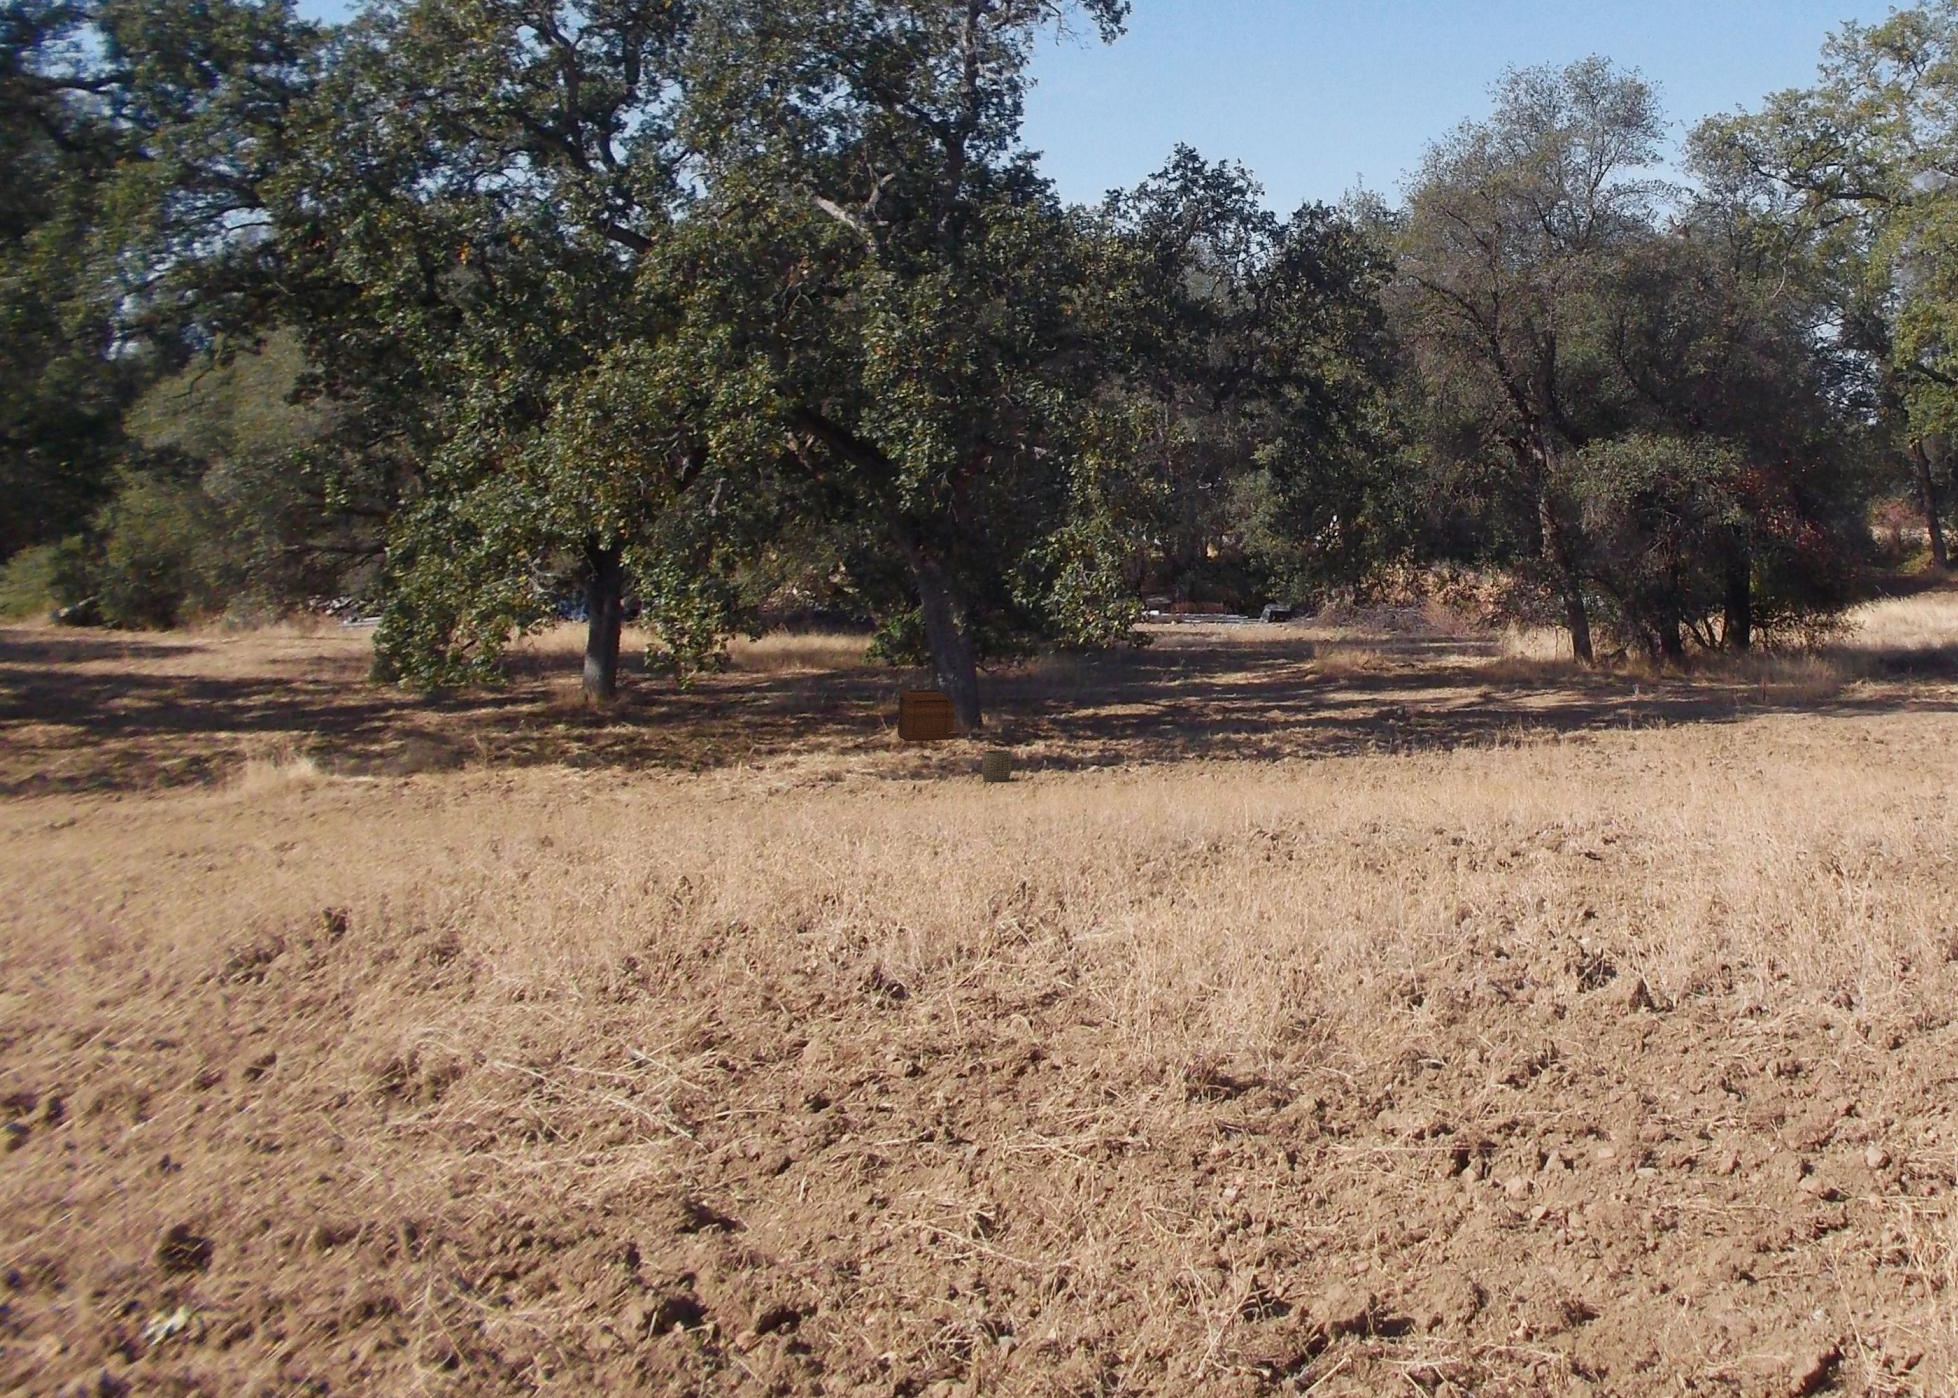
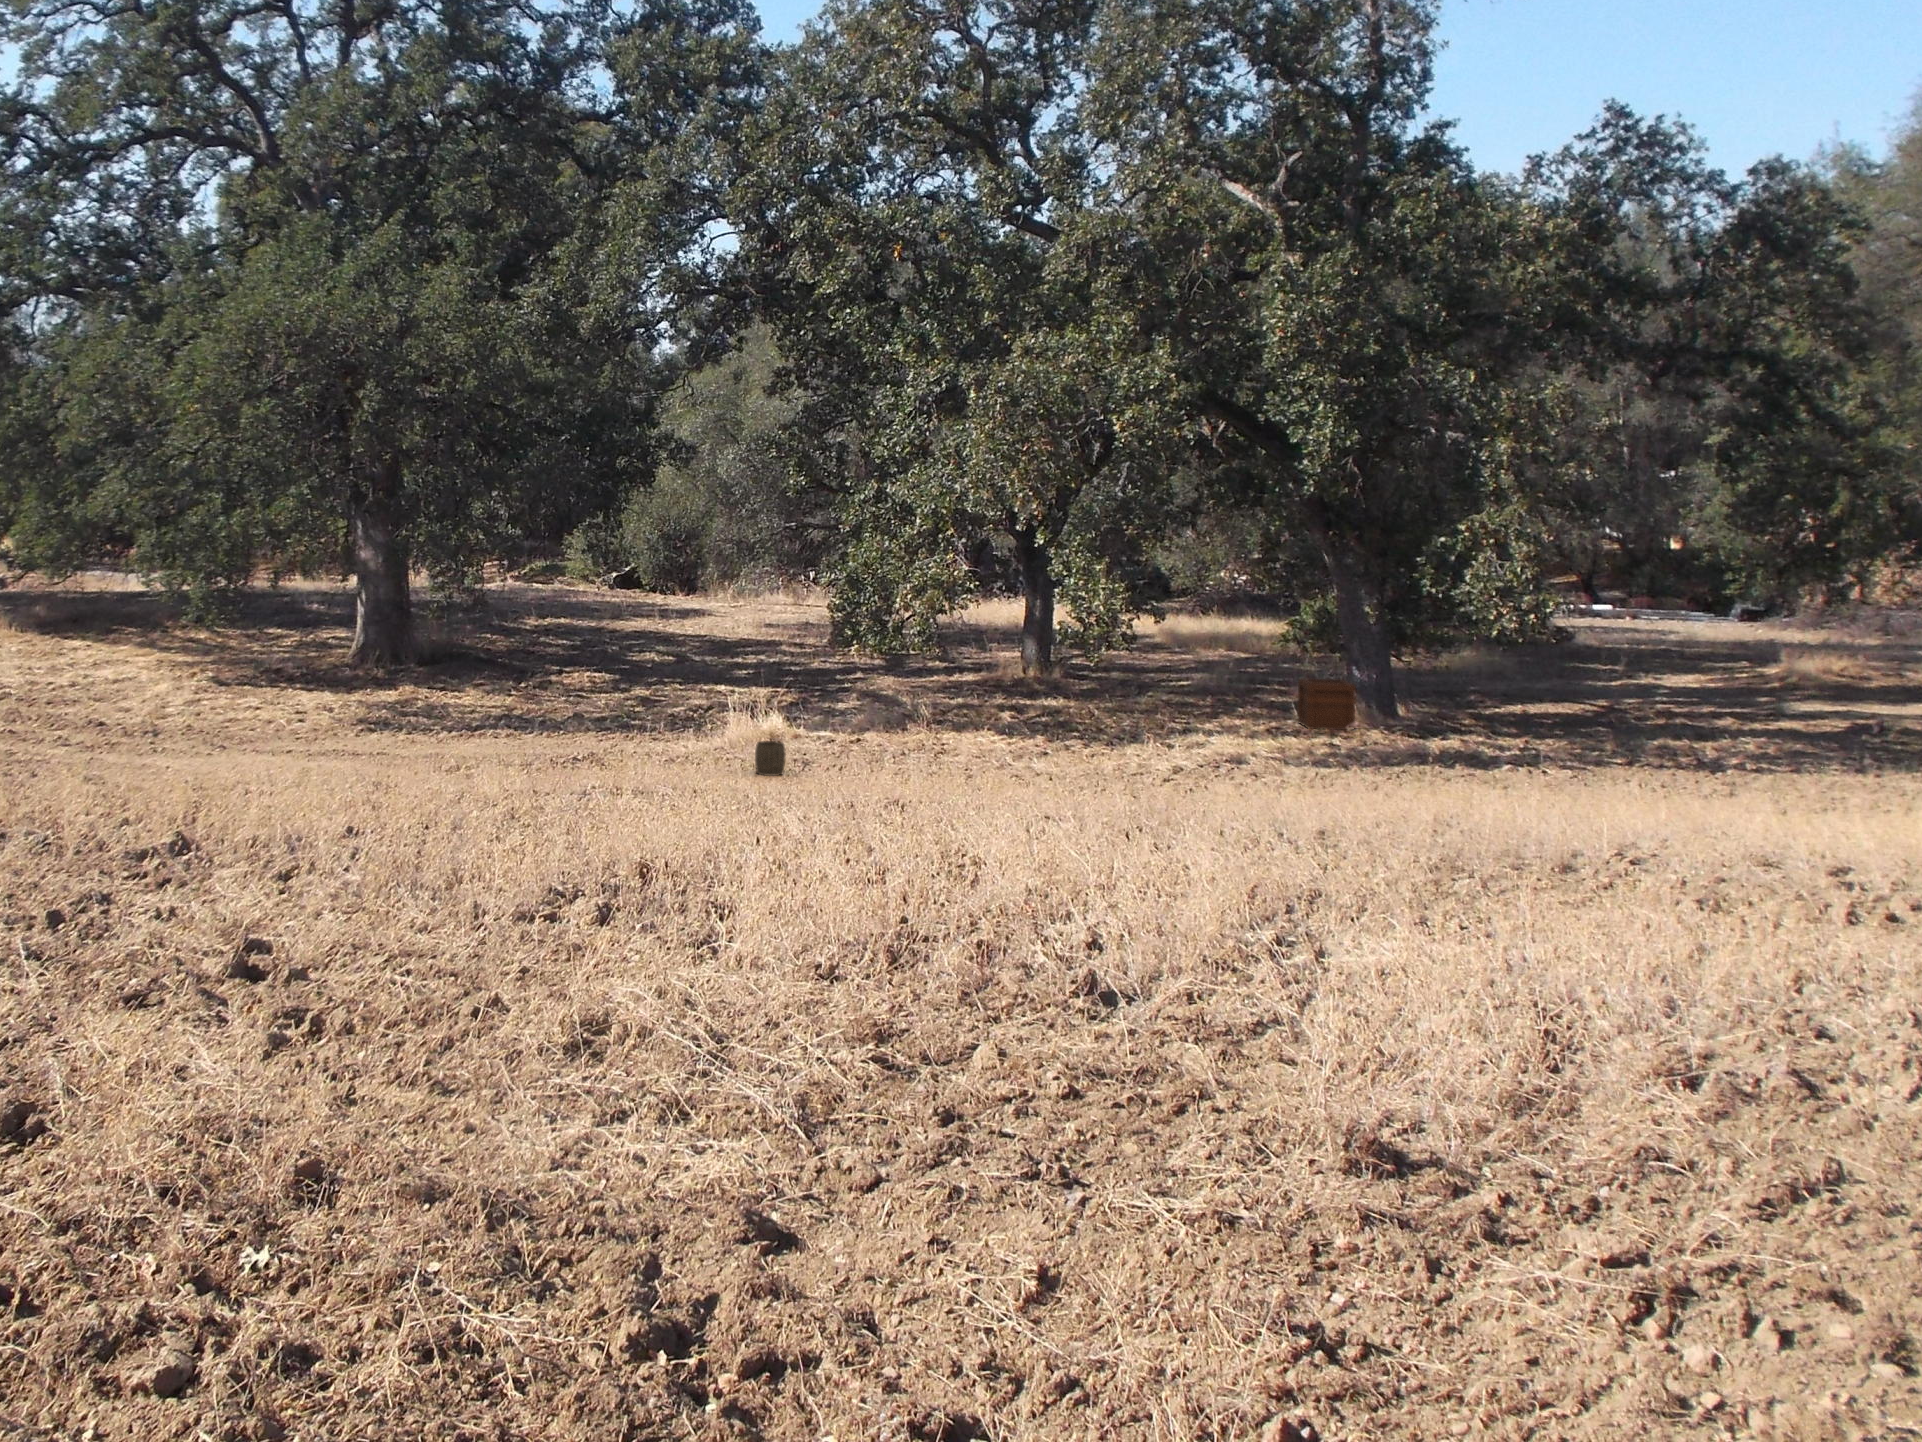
woven basket: present [982,750,1012,782] -> present [755,741,786,776]

